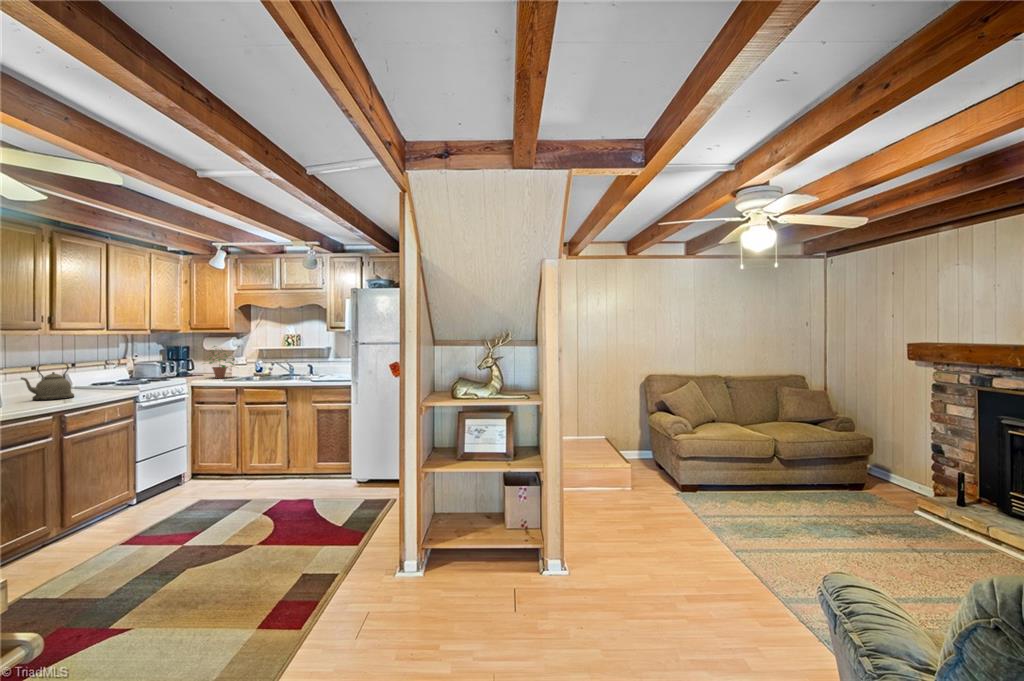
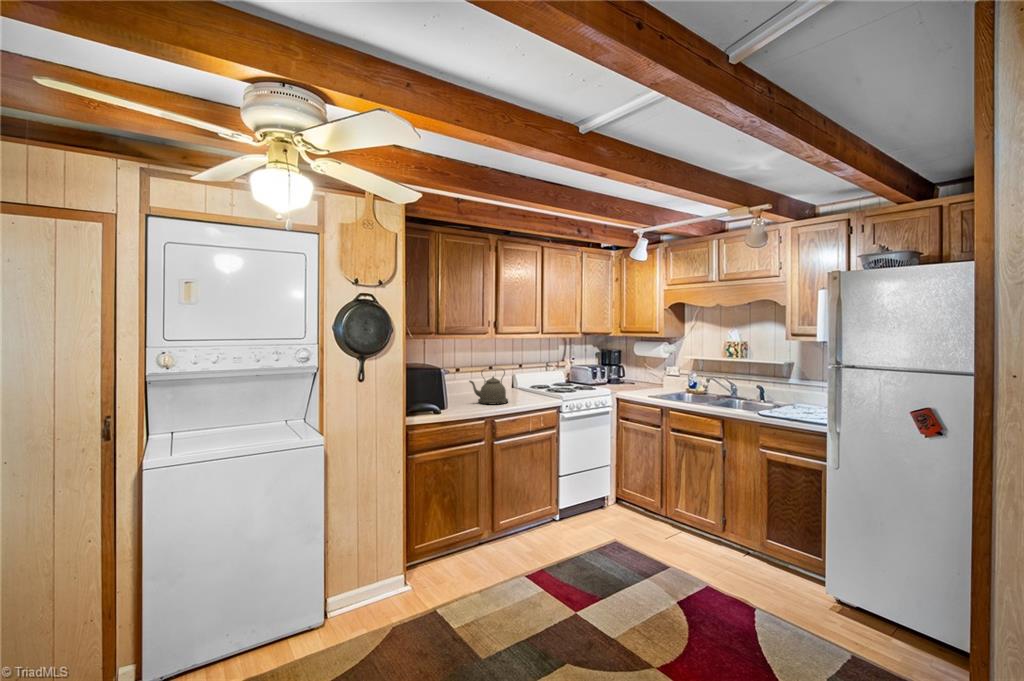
potted plant: present [209,346,234,378] -> none [626,352,669,391]

